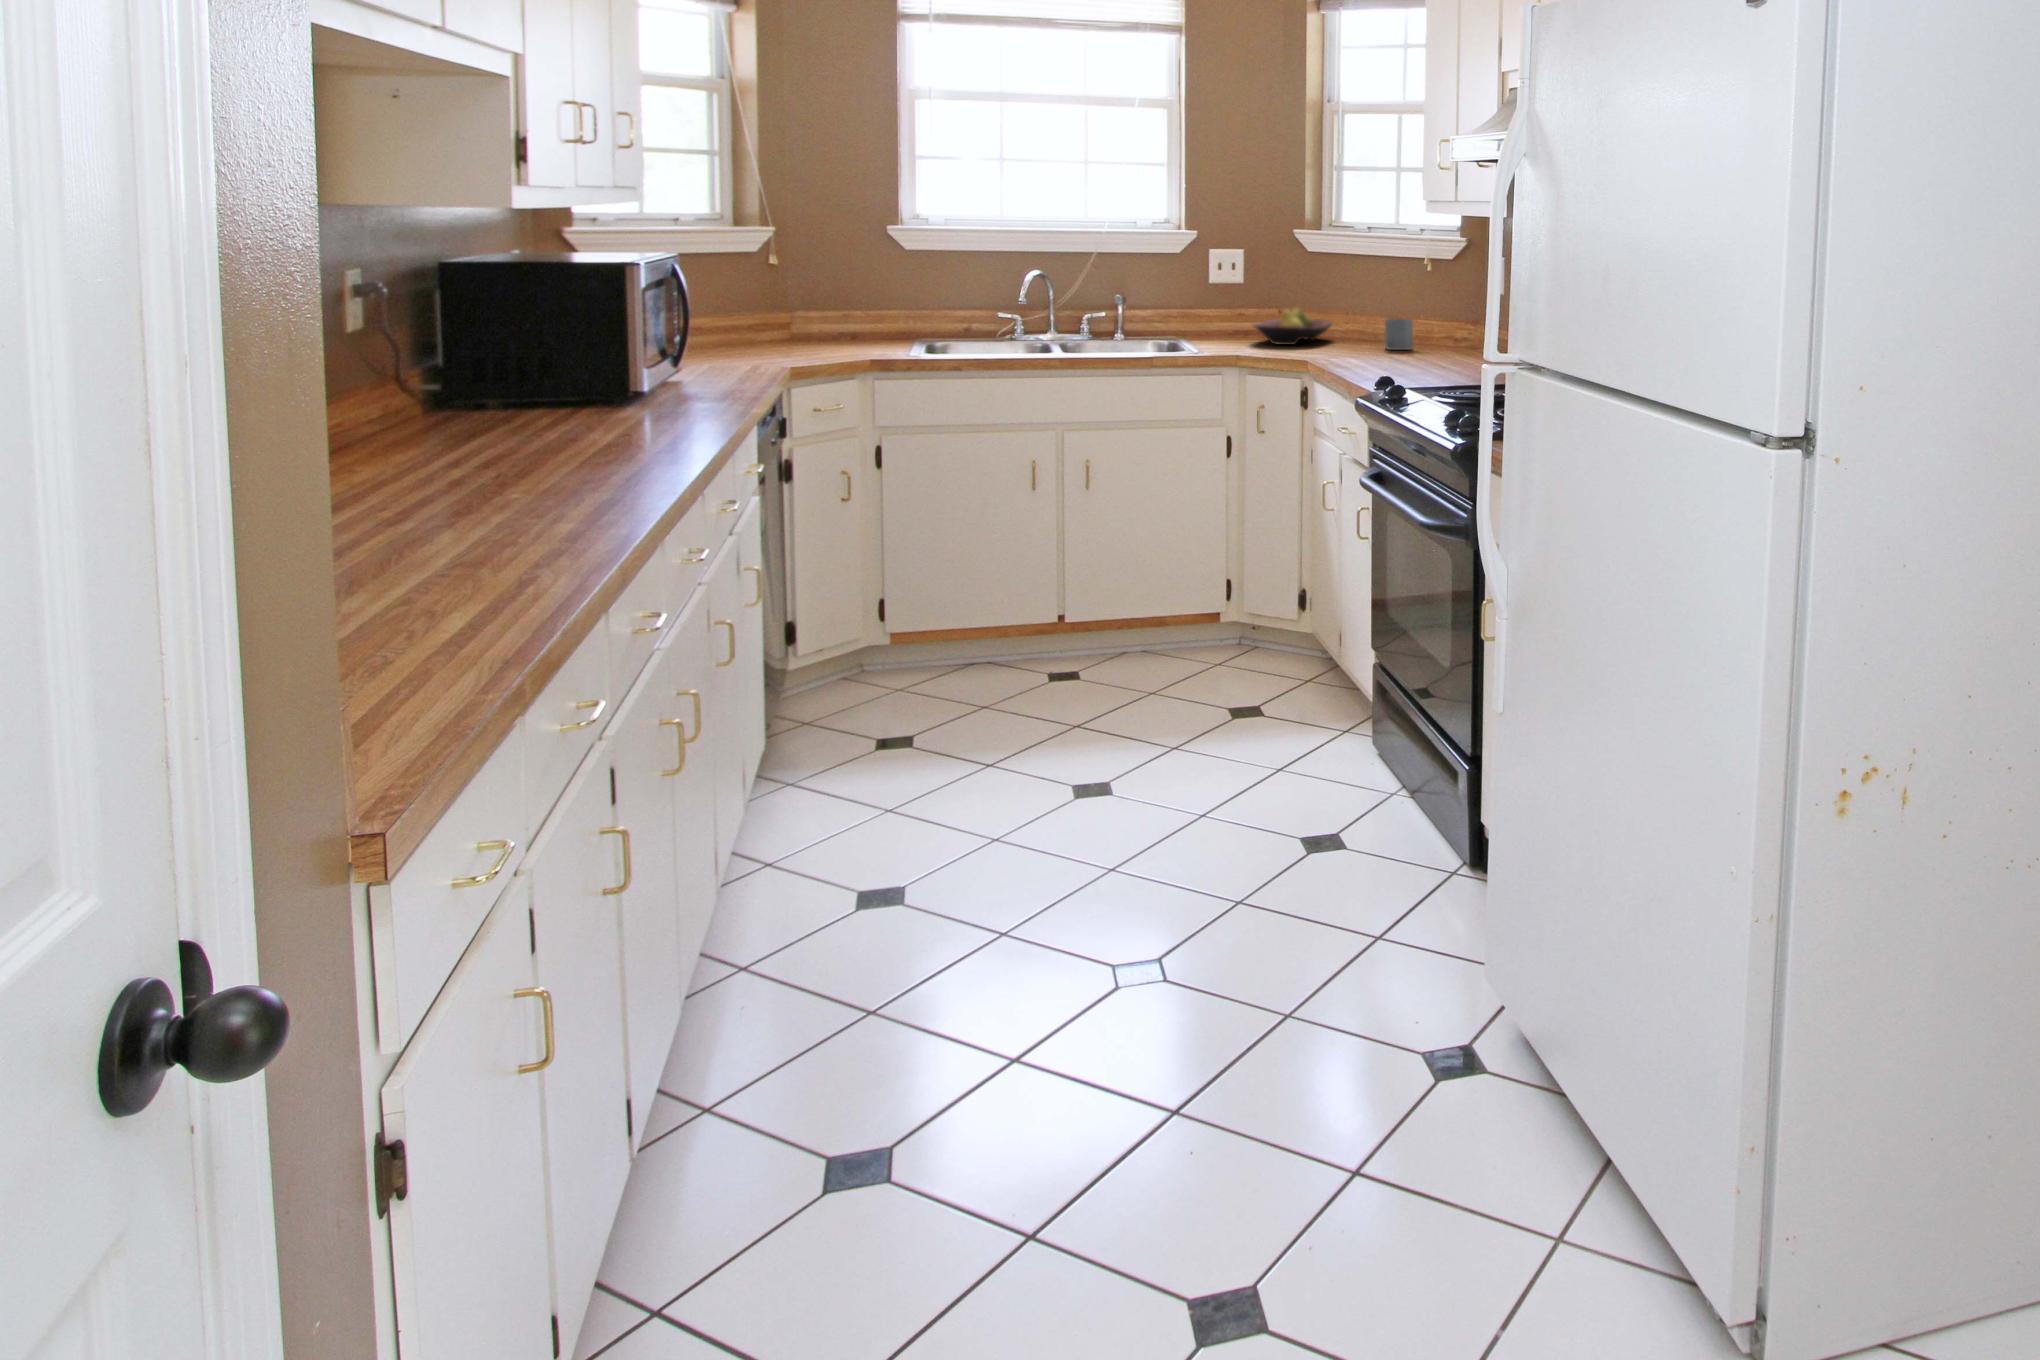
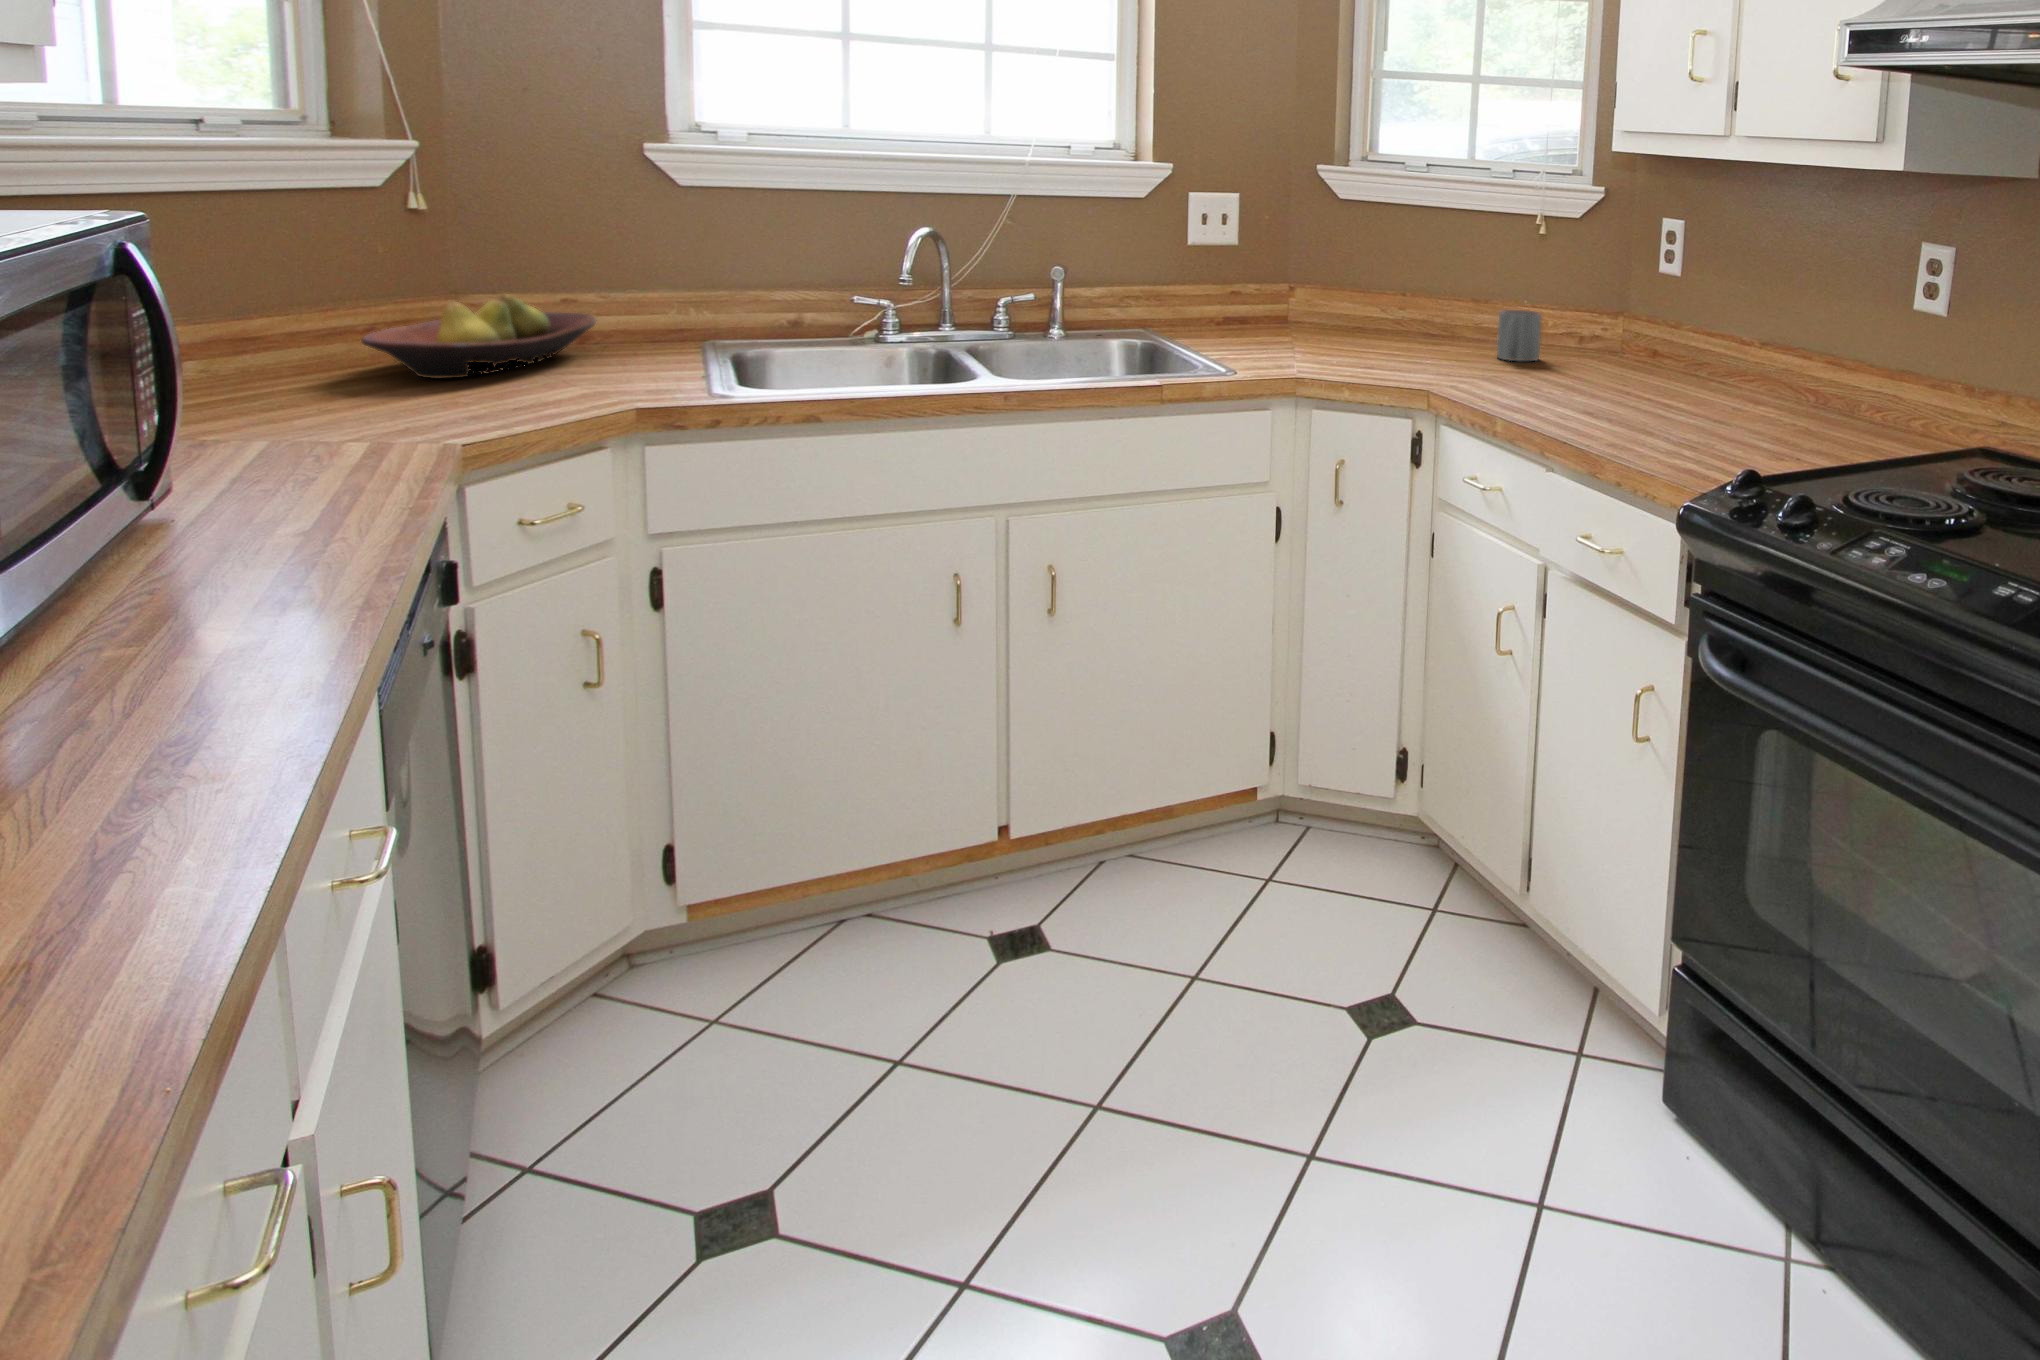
fruit bowl: present [1254,308,1332,345] -> present [362,294,596,378]

